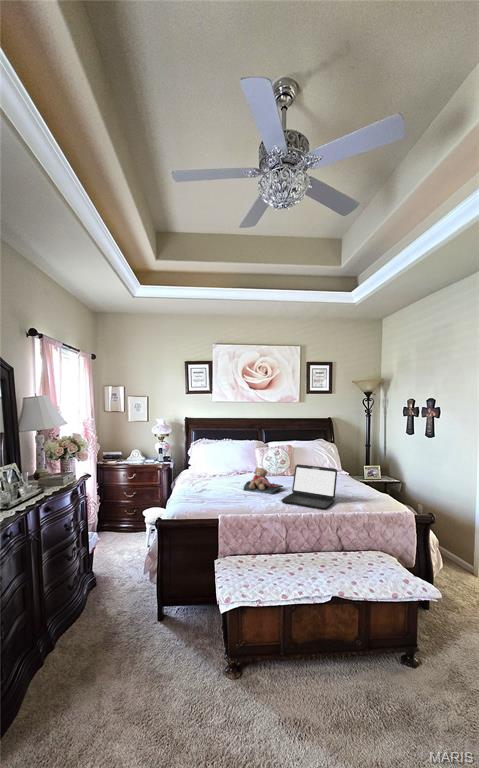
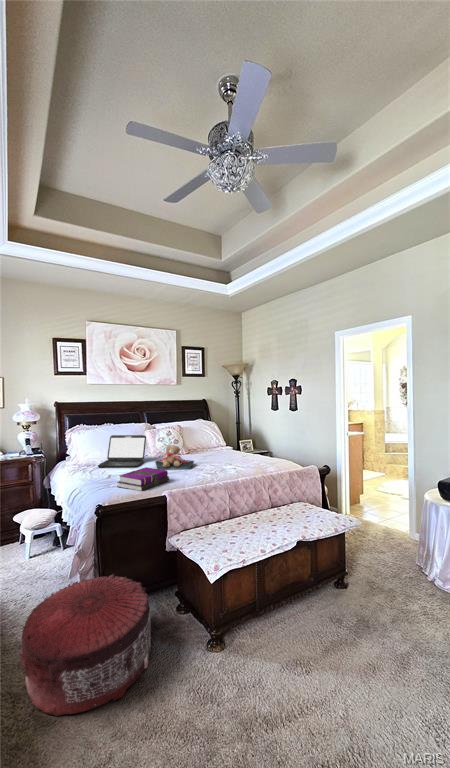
laptop: present [281,464,337,510] -> present [98,435,146,468]
notebook: none [192,487,239,510] -> present [117,467,169,491]
pouf: none [83,577,189,684] -> present [20,574,153,716]

